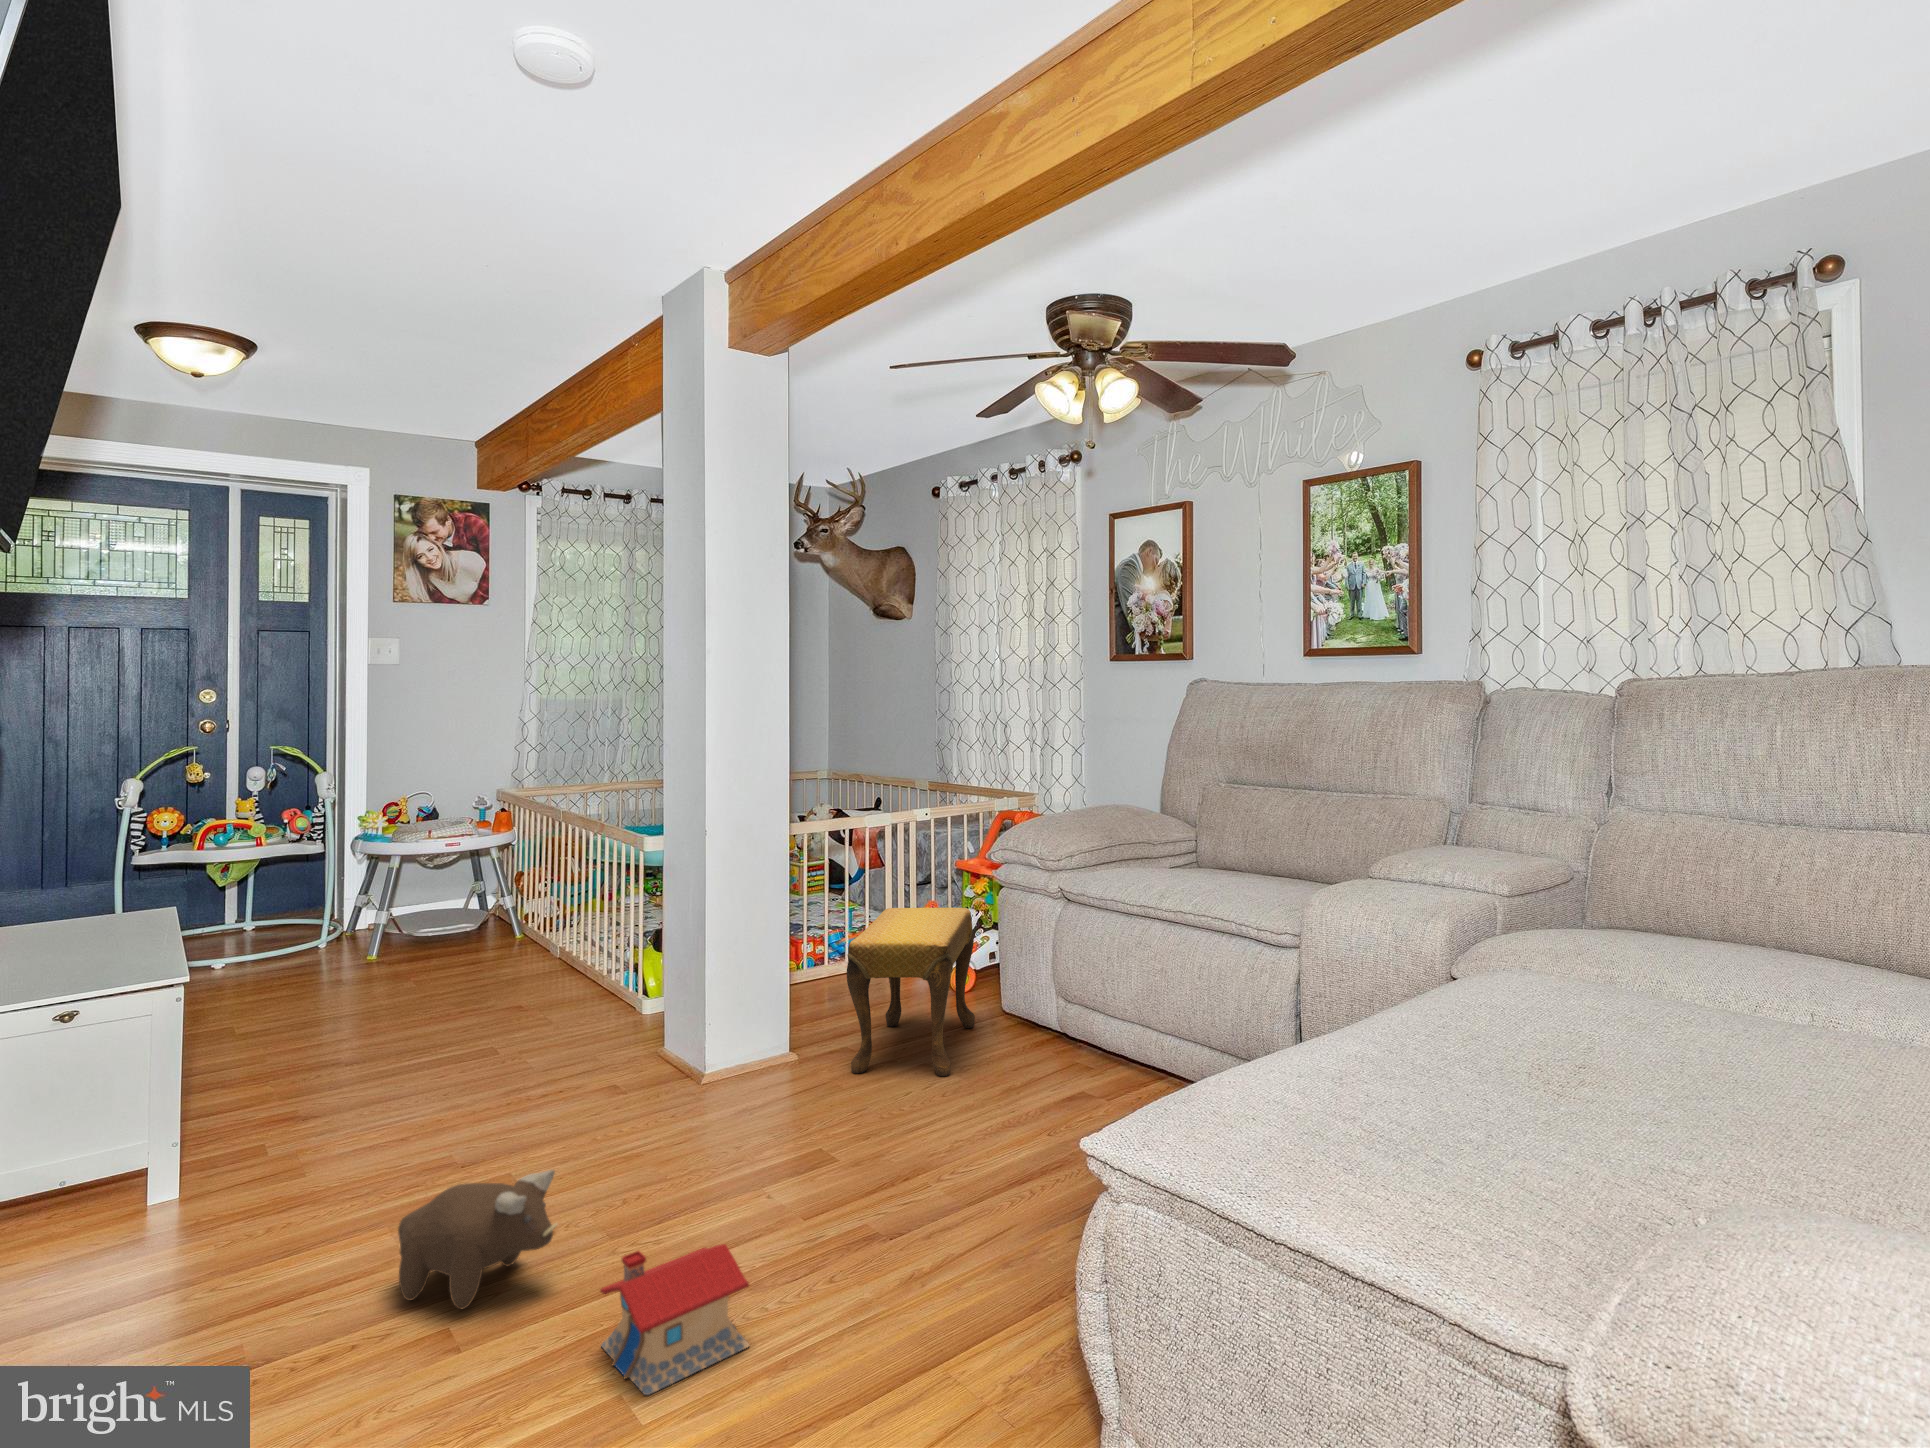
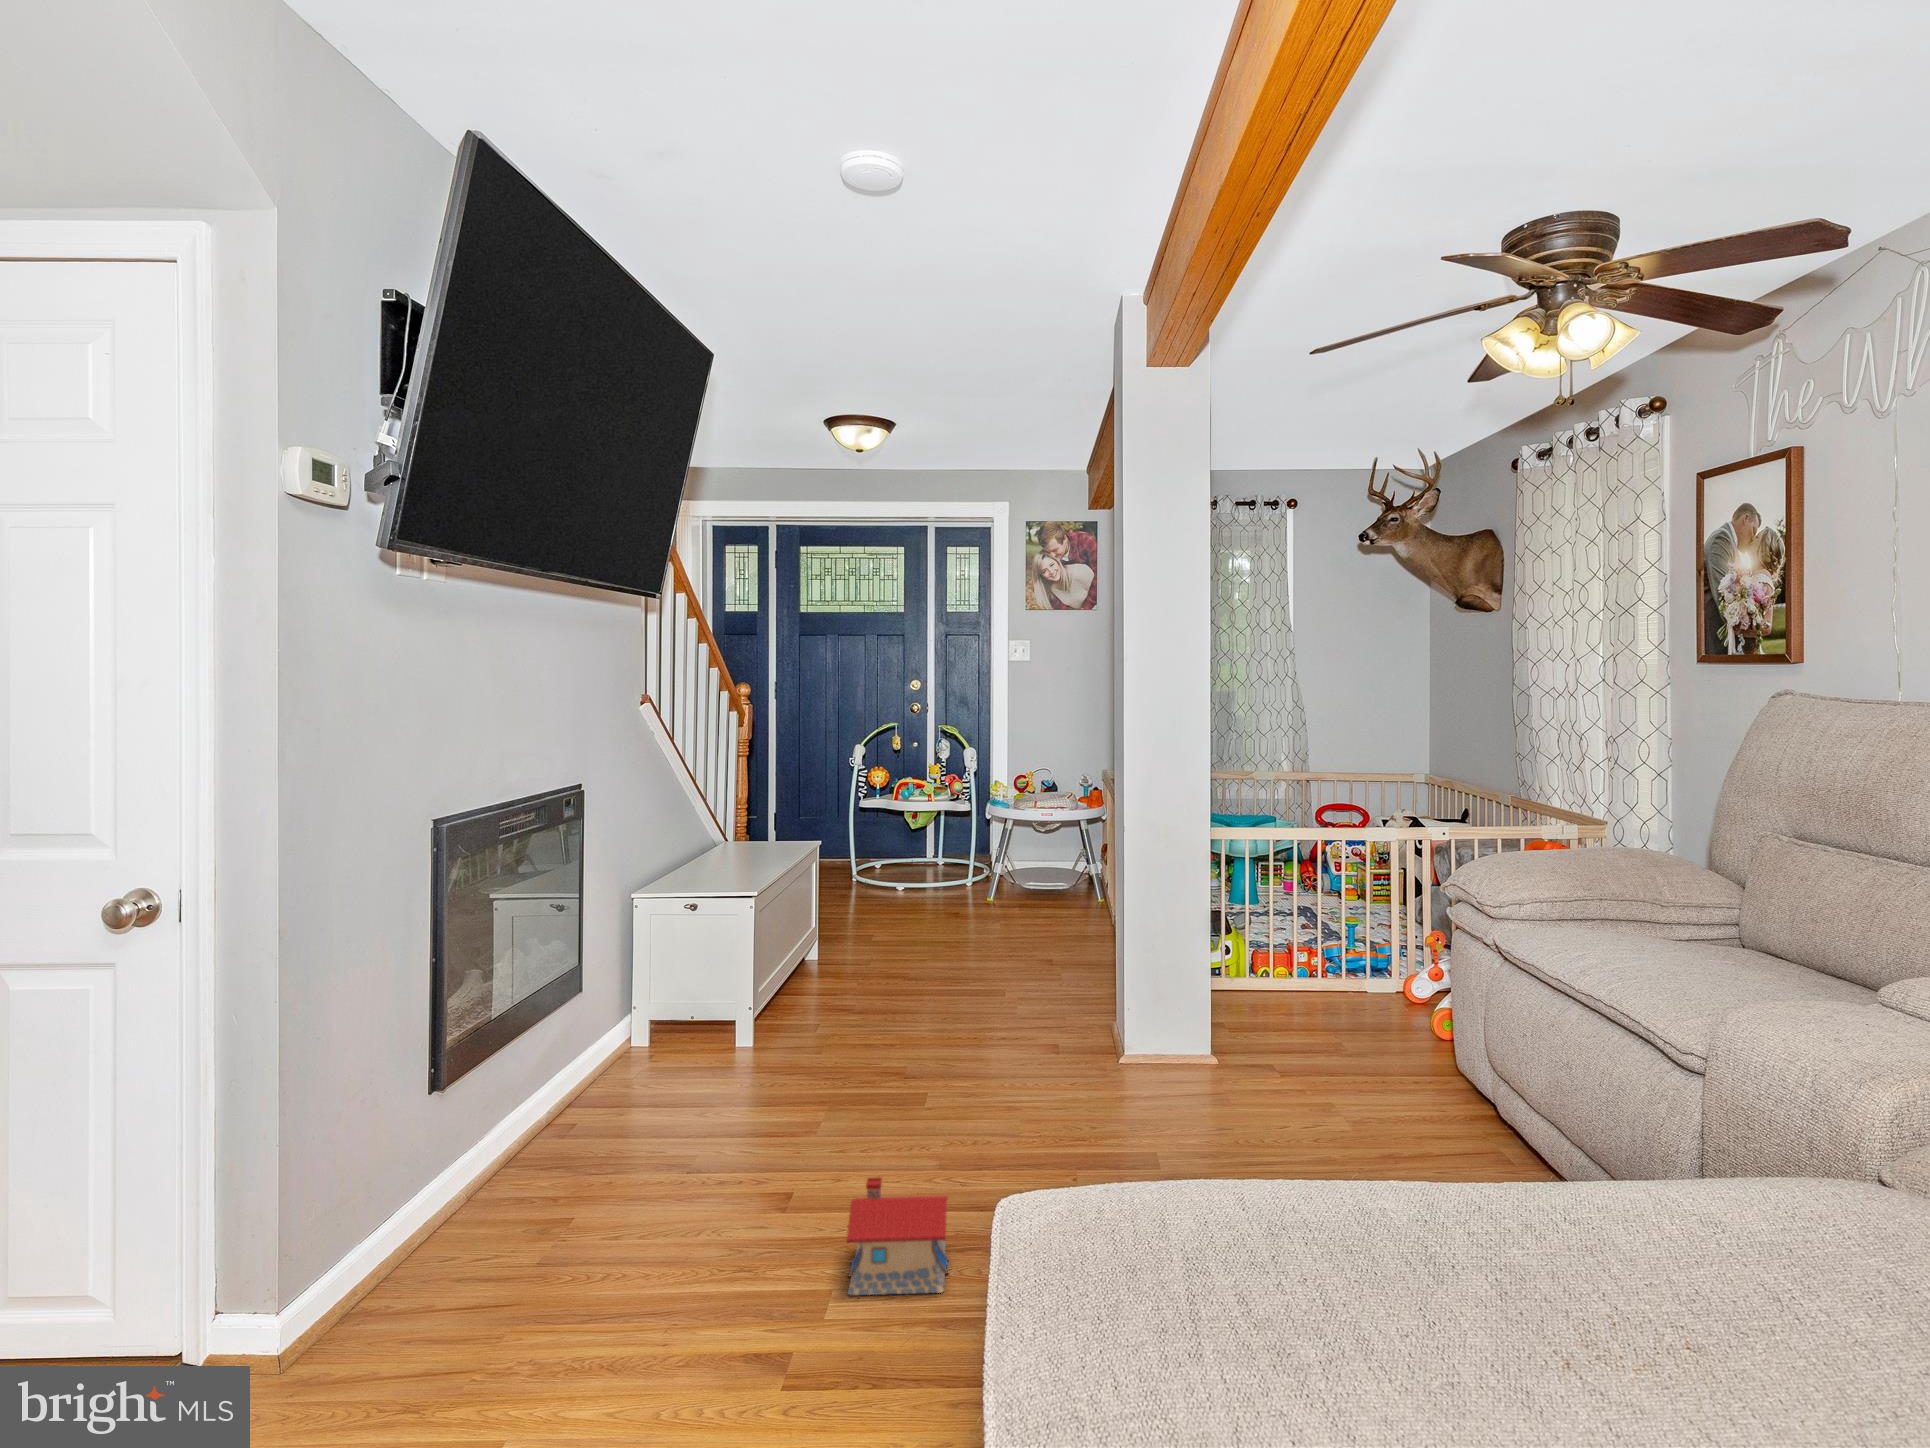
footstool: present [847,907,975,1076] -> none [1246,929,1421,1119]
plush toy: present [398,1170,557,1309] -> none [784,1085,882,1181]

